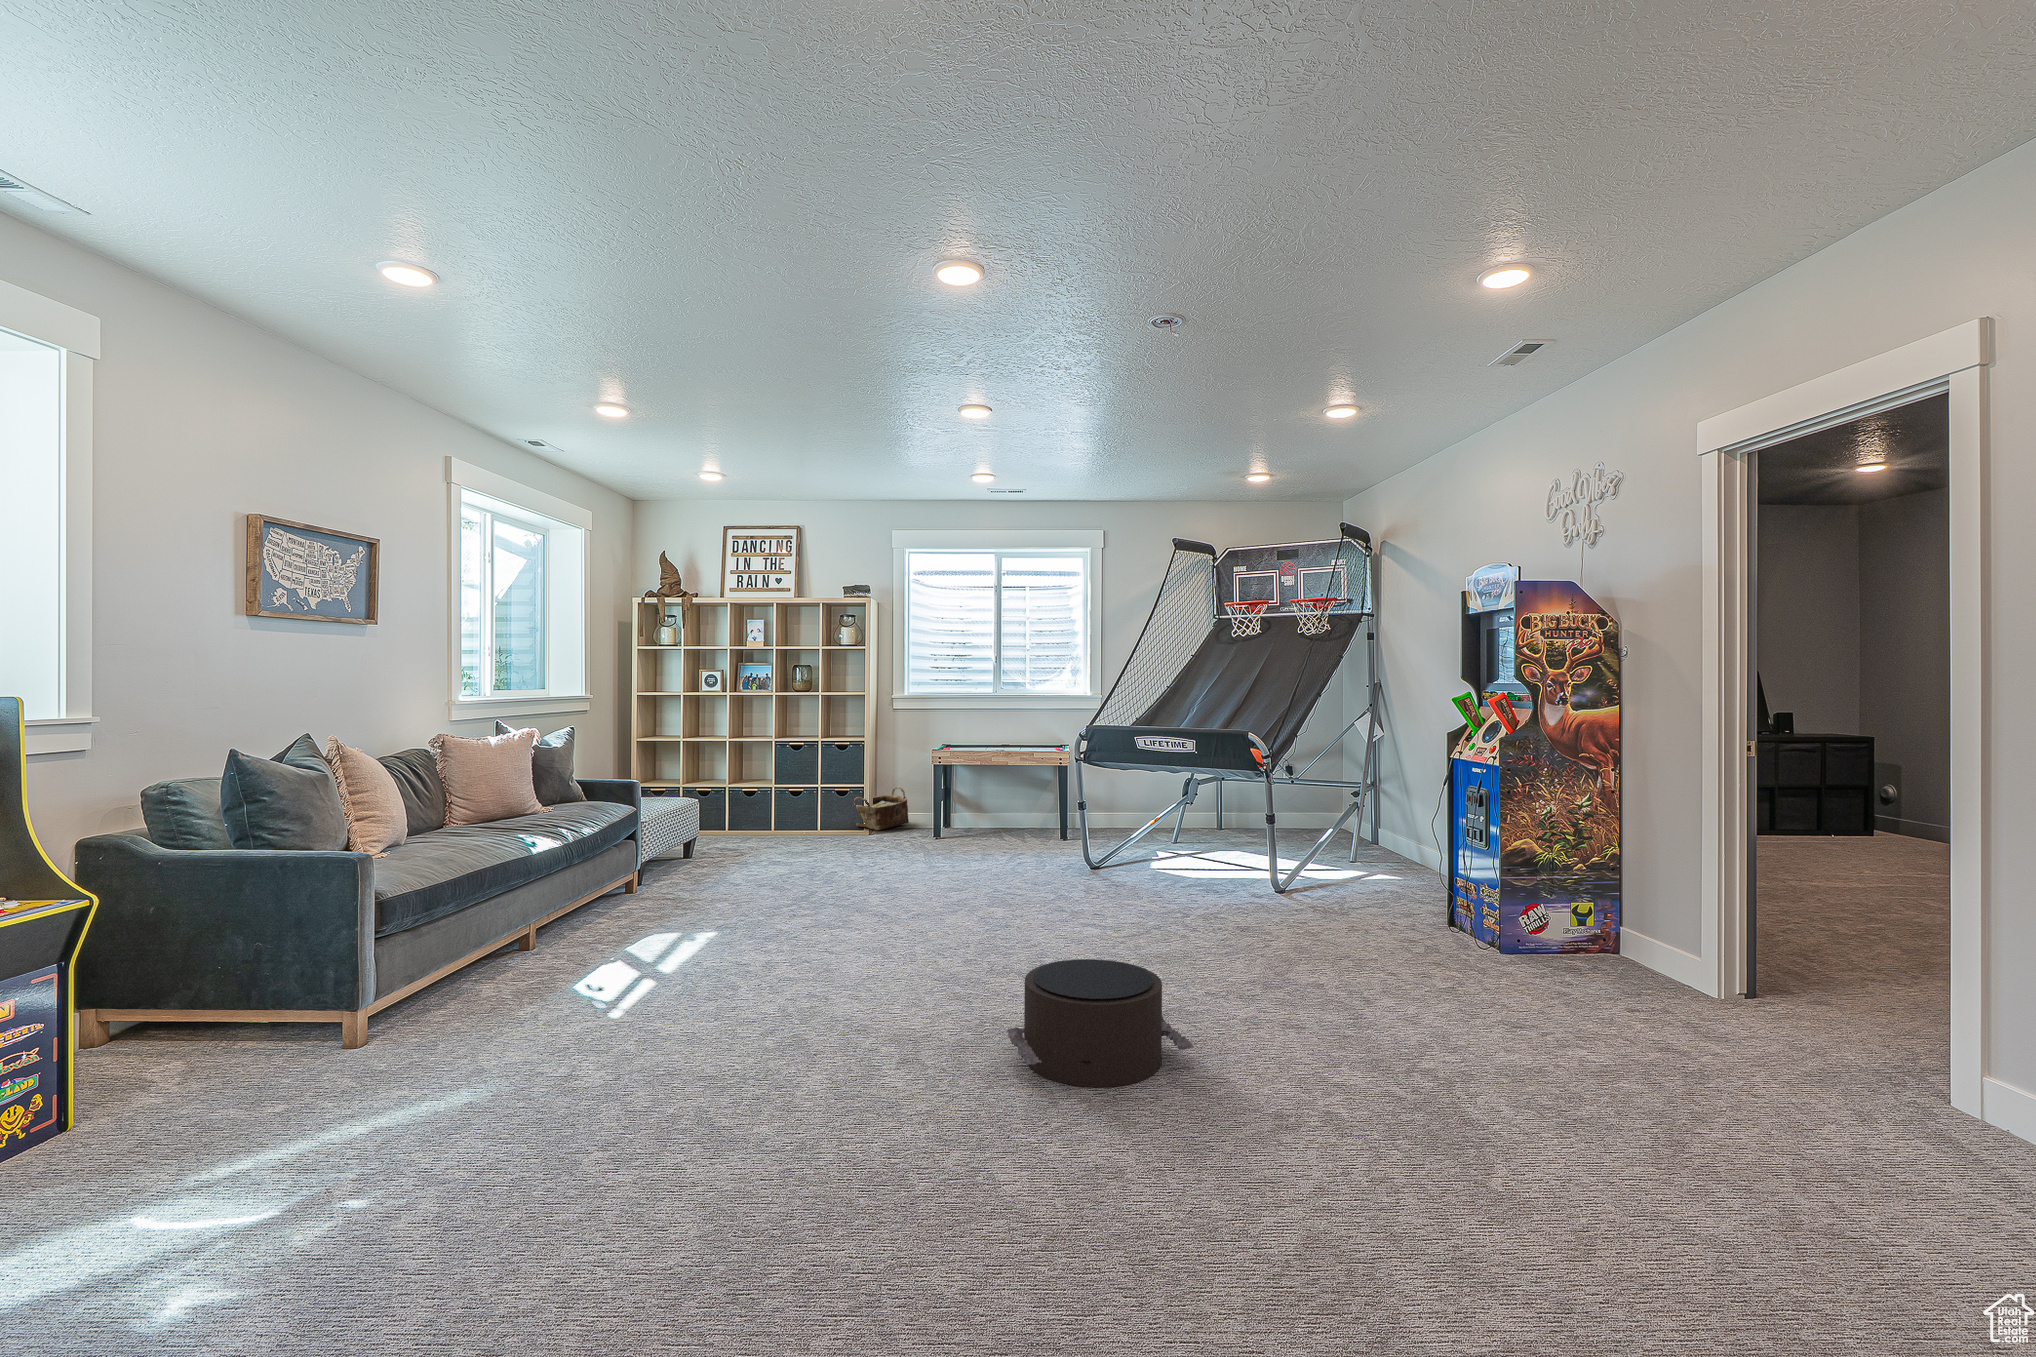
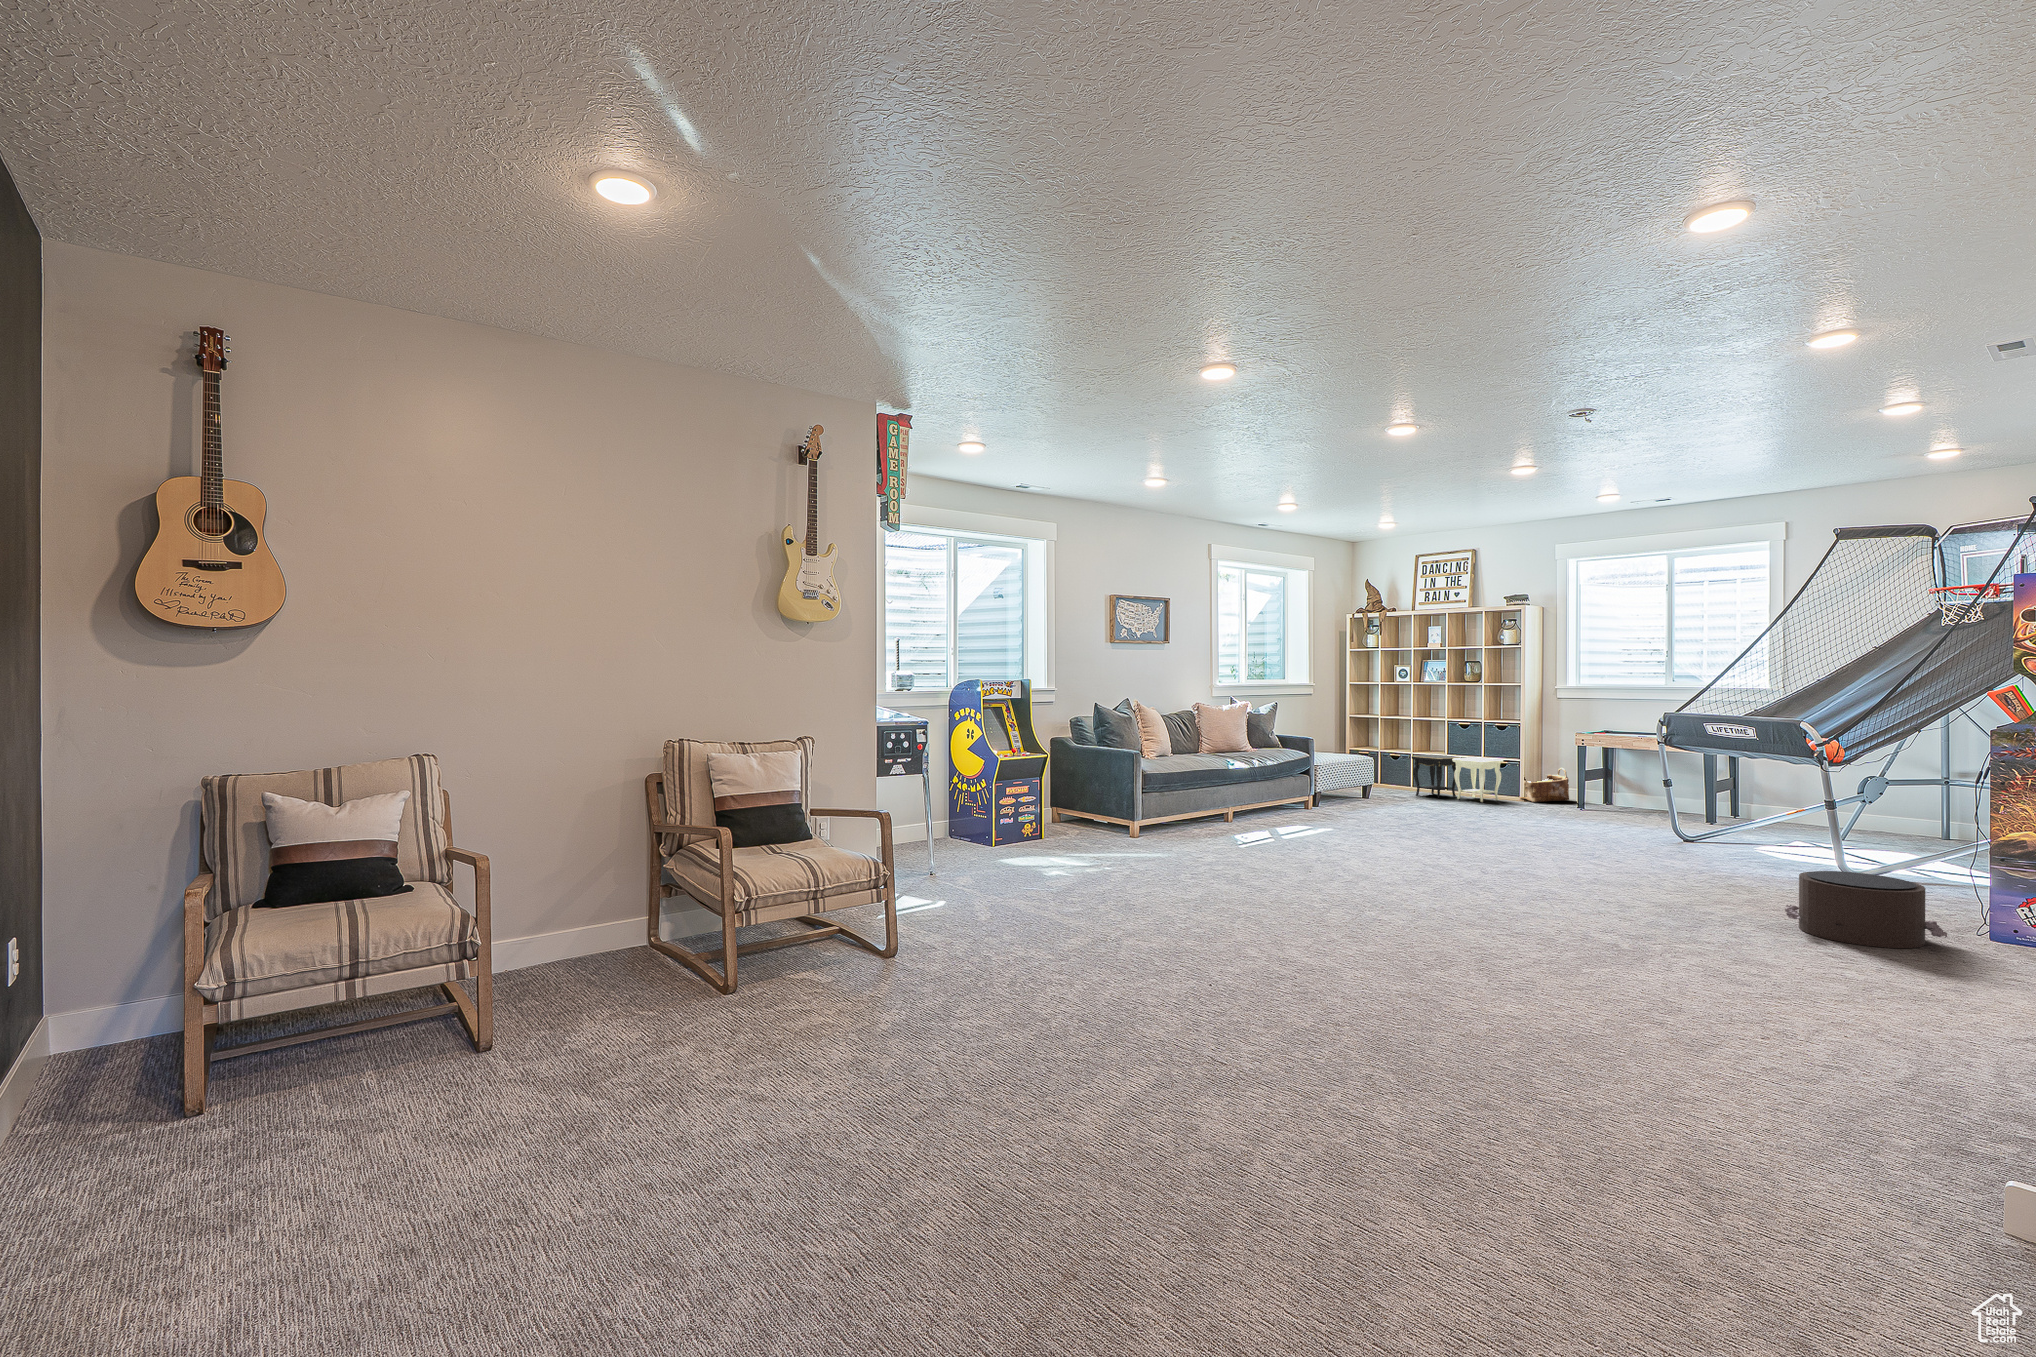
side table: none [738,782,846,839] -> present [1412,755,1503,802]
pouf: present [1007,959,1194,1087] -> present [1785,871,1947,948]

